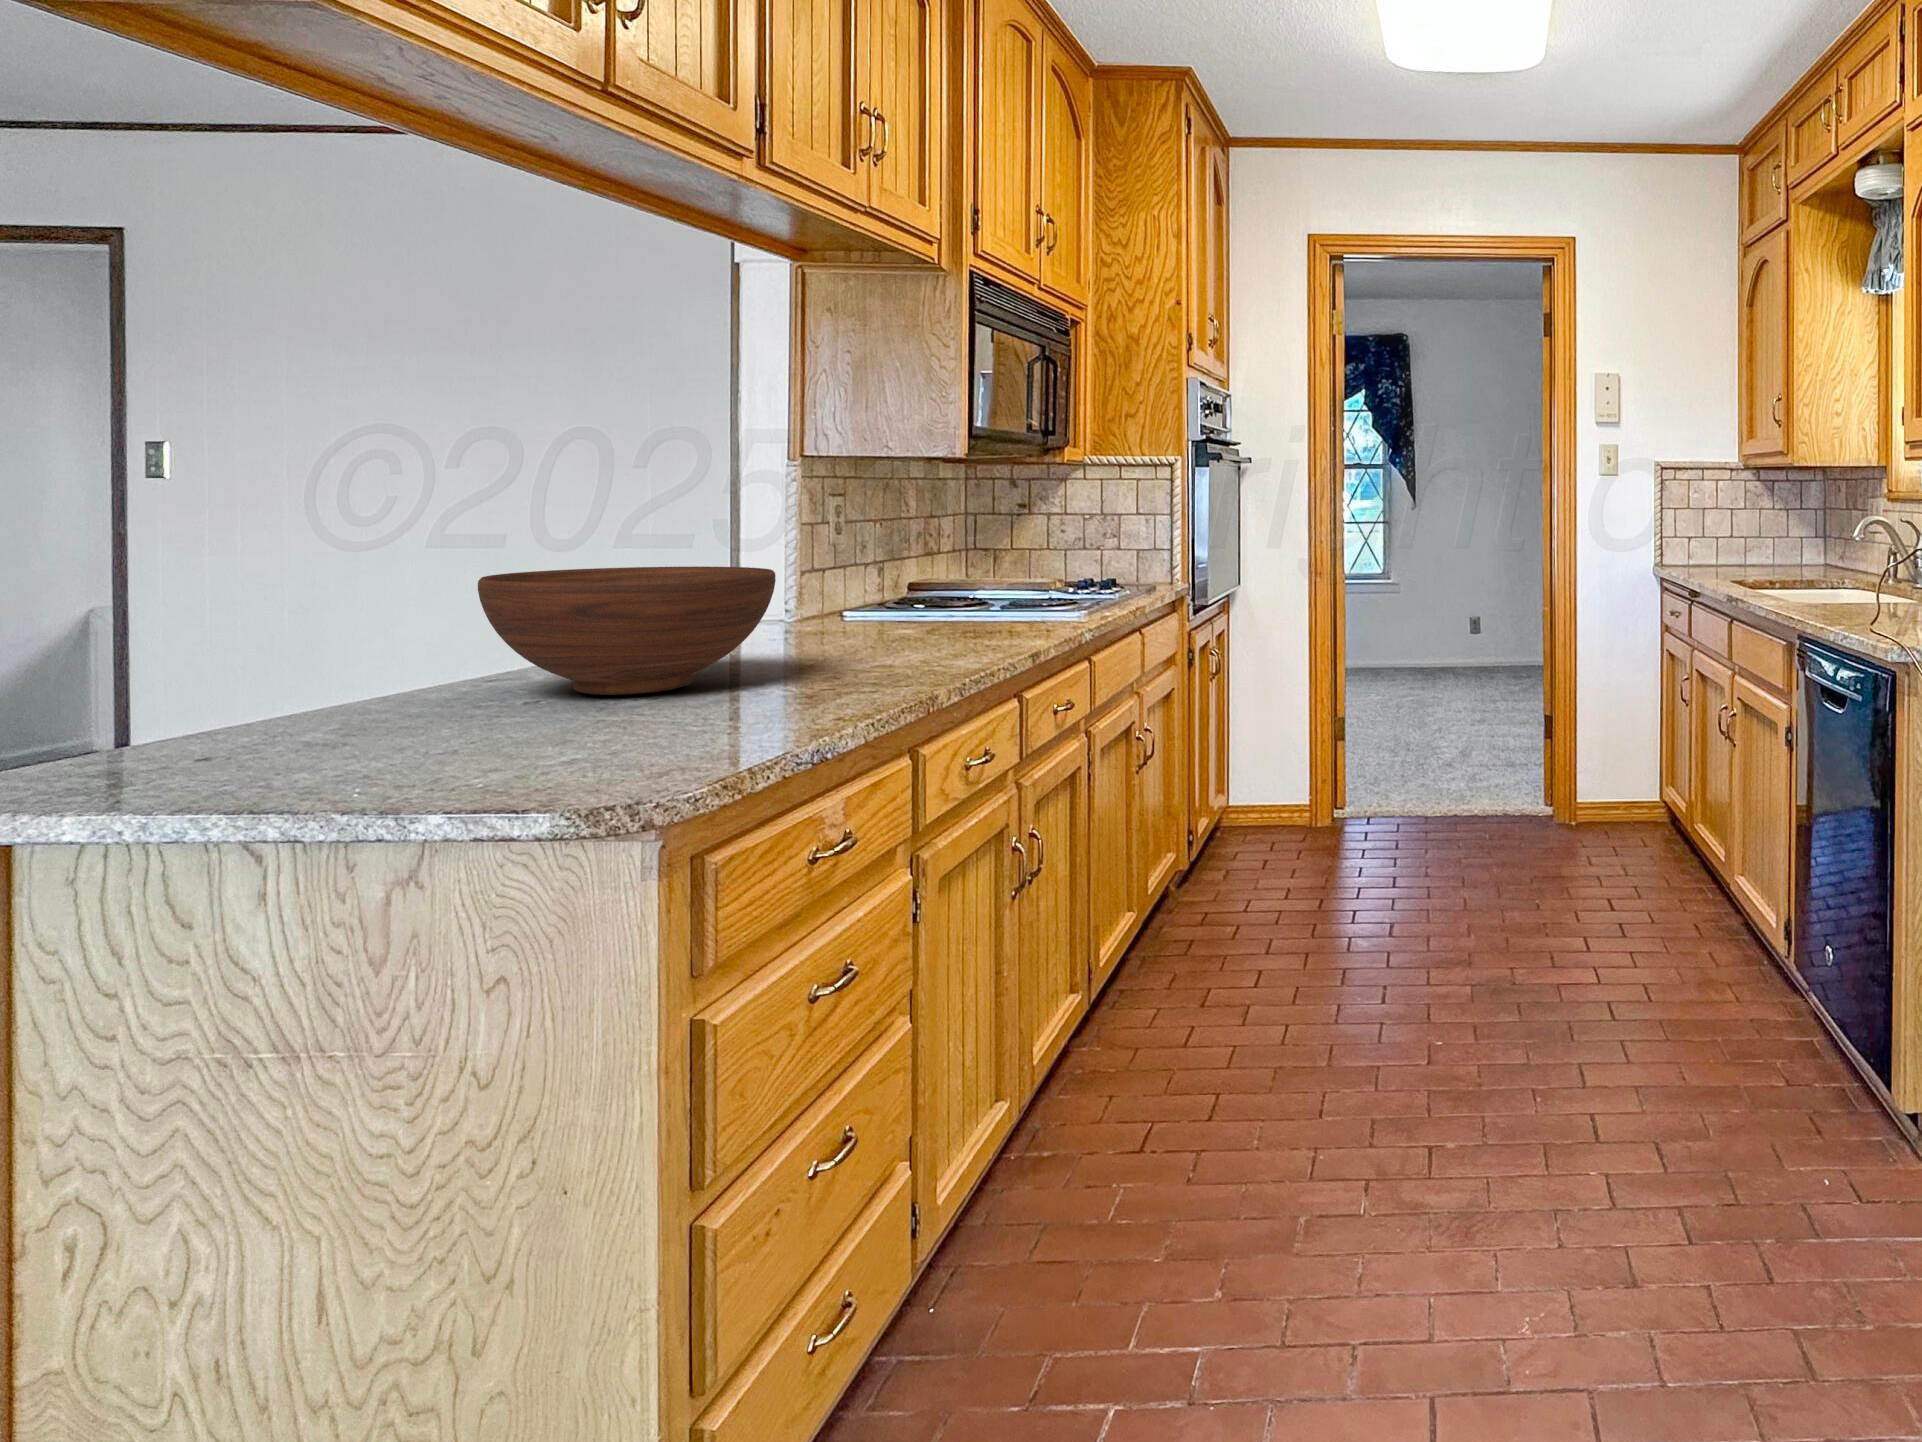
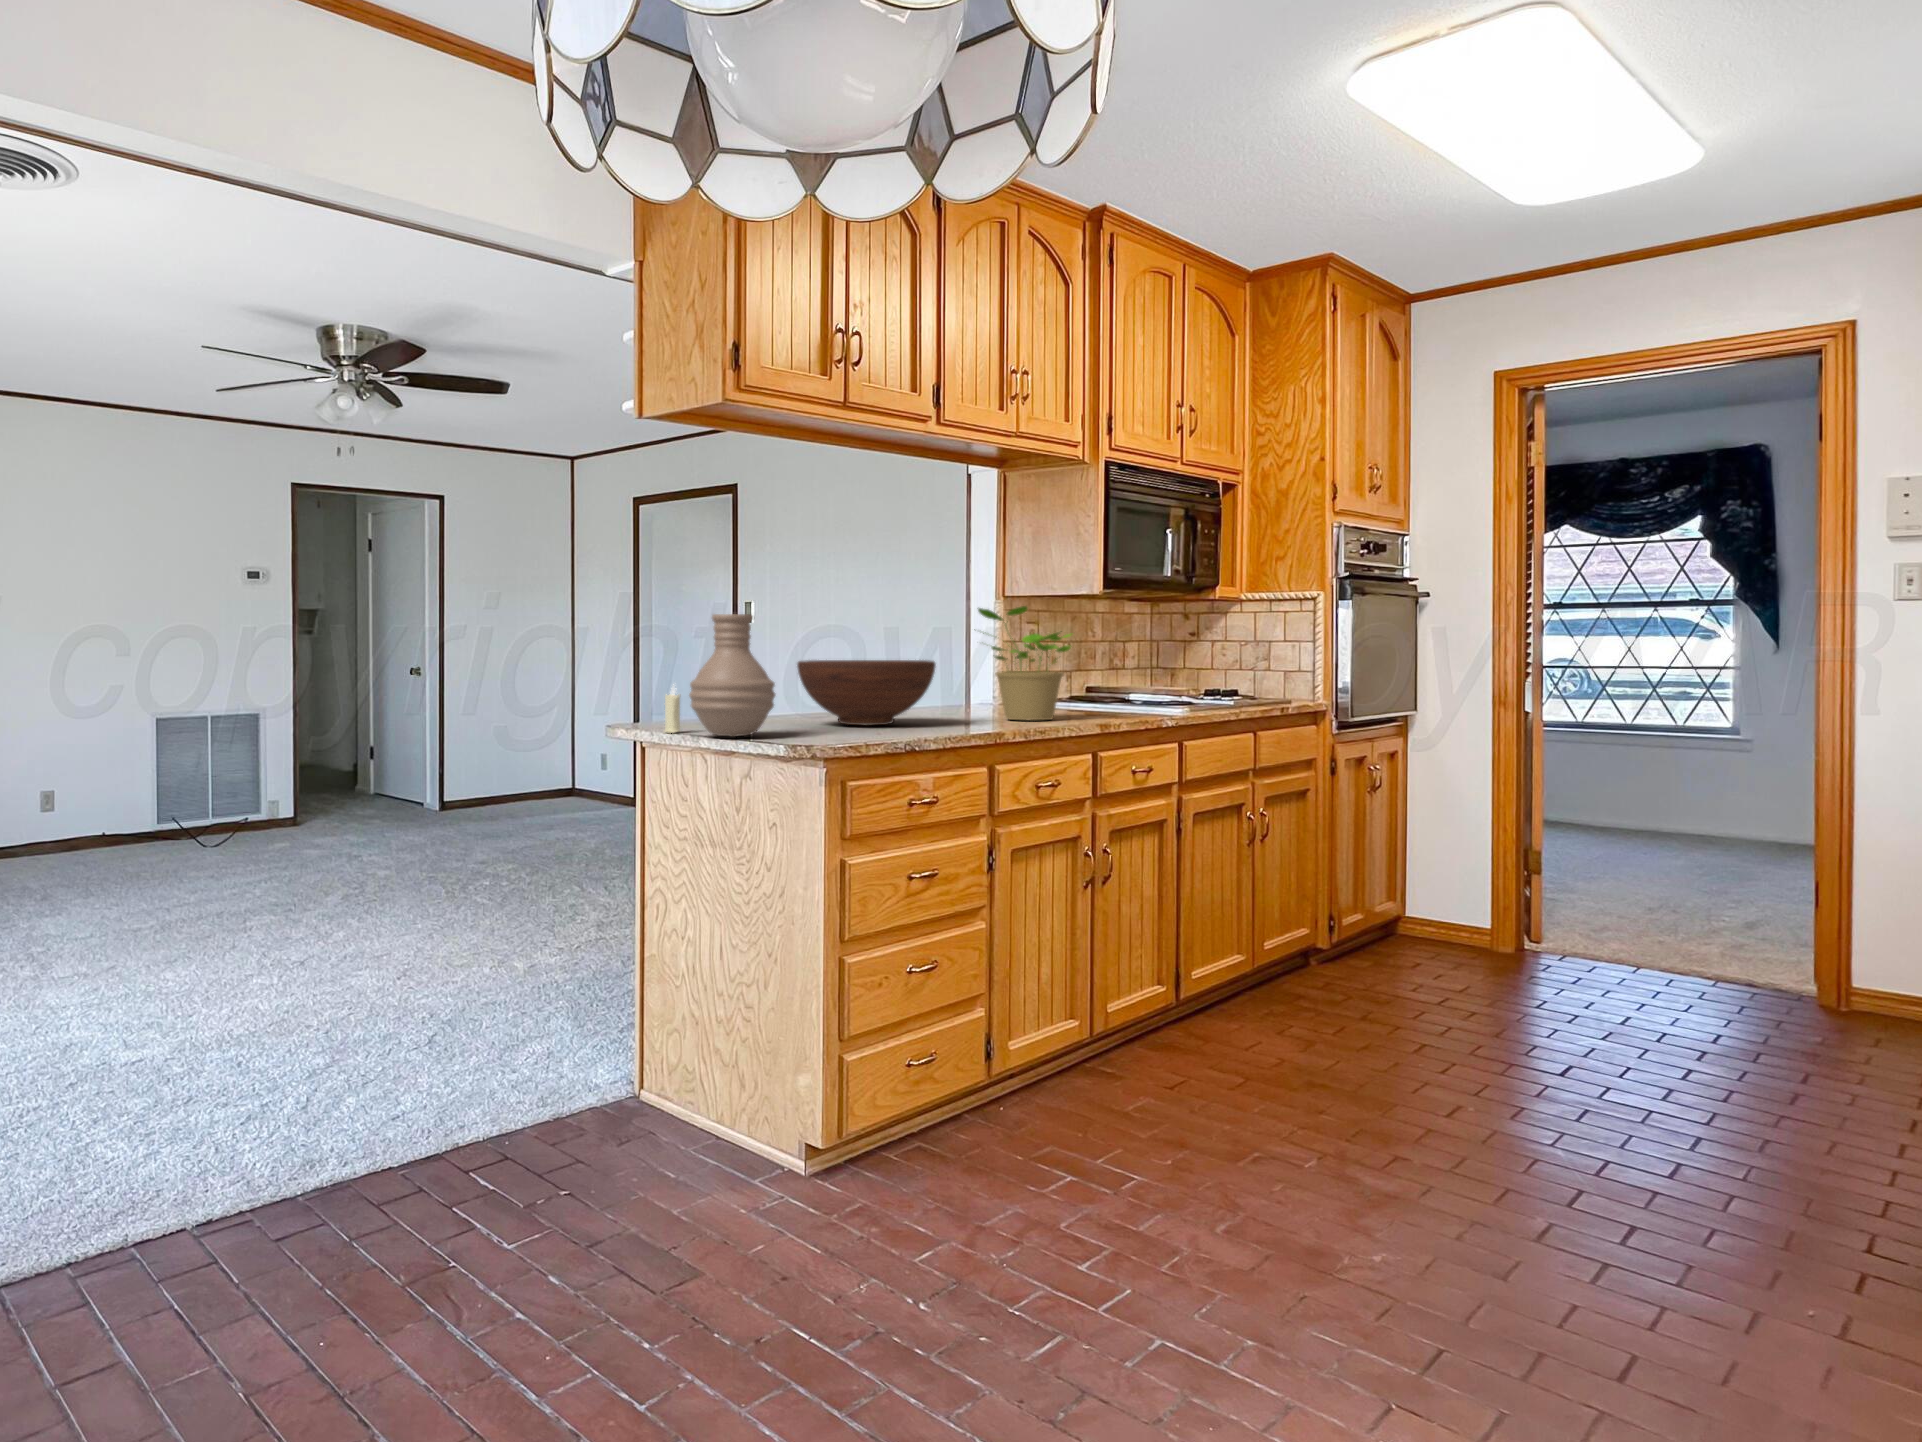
potted plant: none [811,476,986,655] -> present [978,606,1072,721]
vase: none [220,495,474,771] -> present [689,614,775,737]
candle: none [118,649,177,768] -> present [665,684,680,733]

